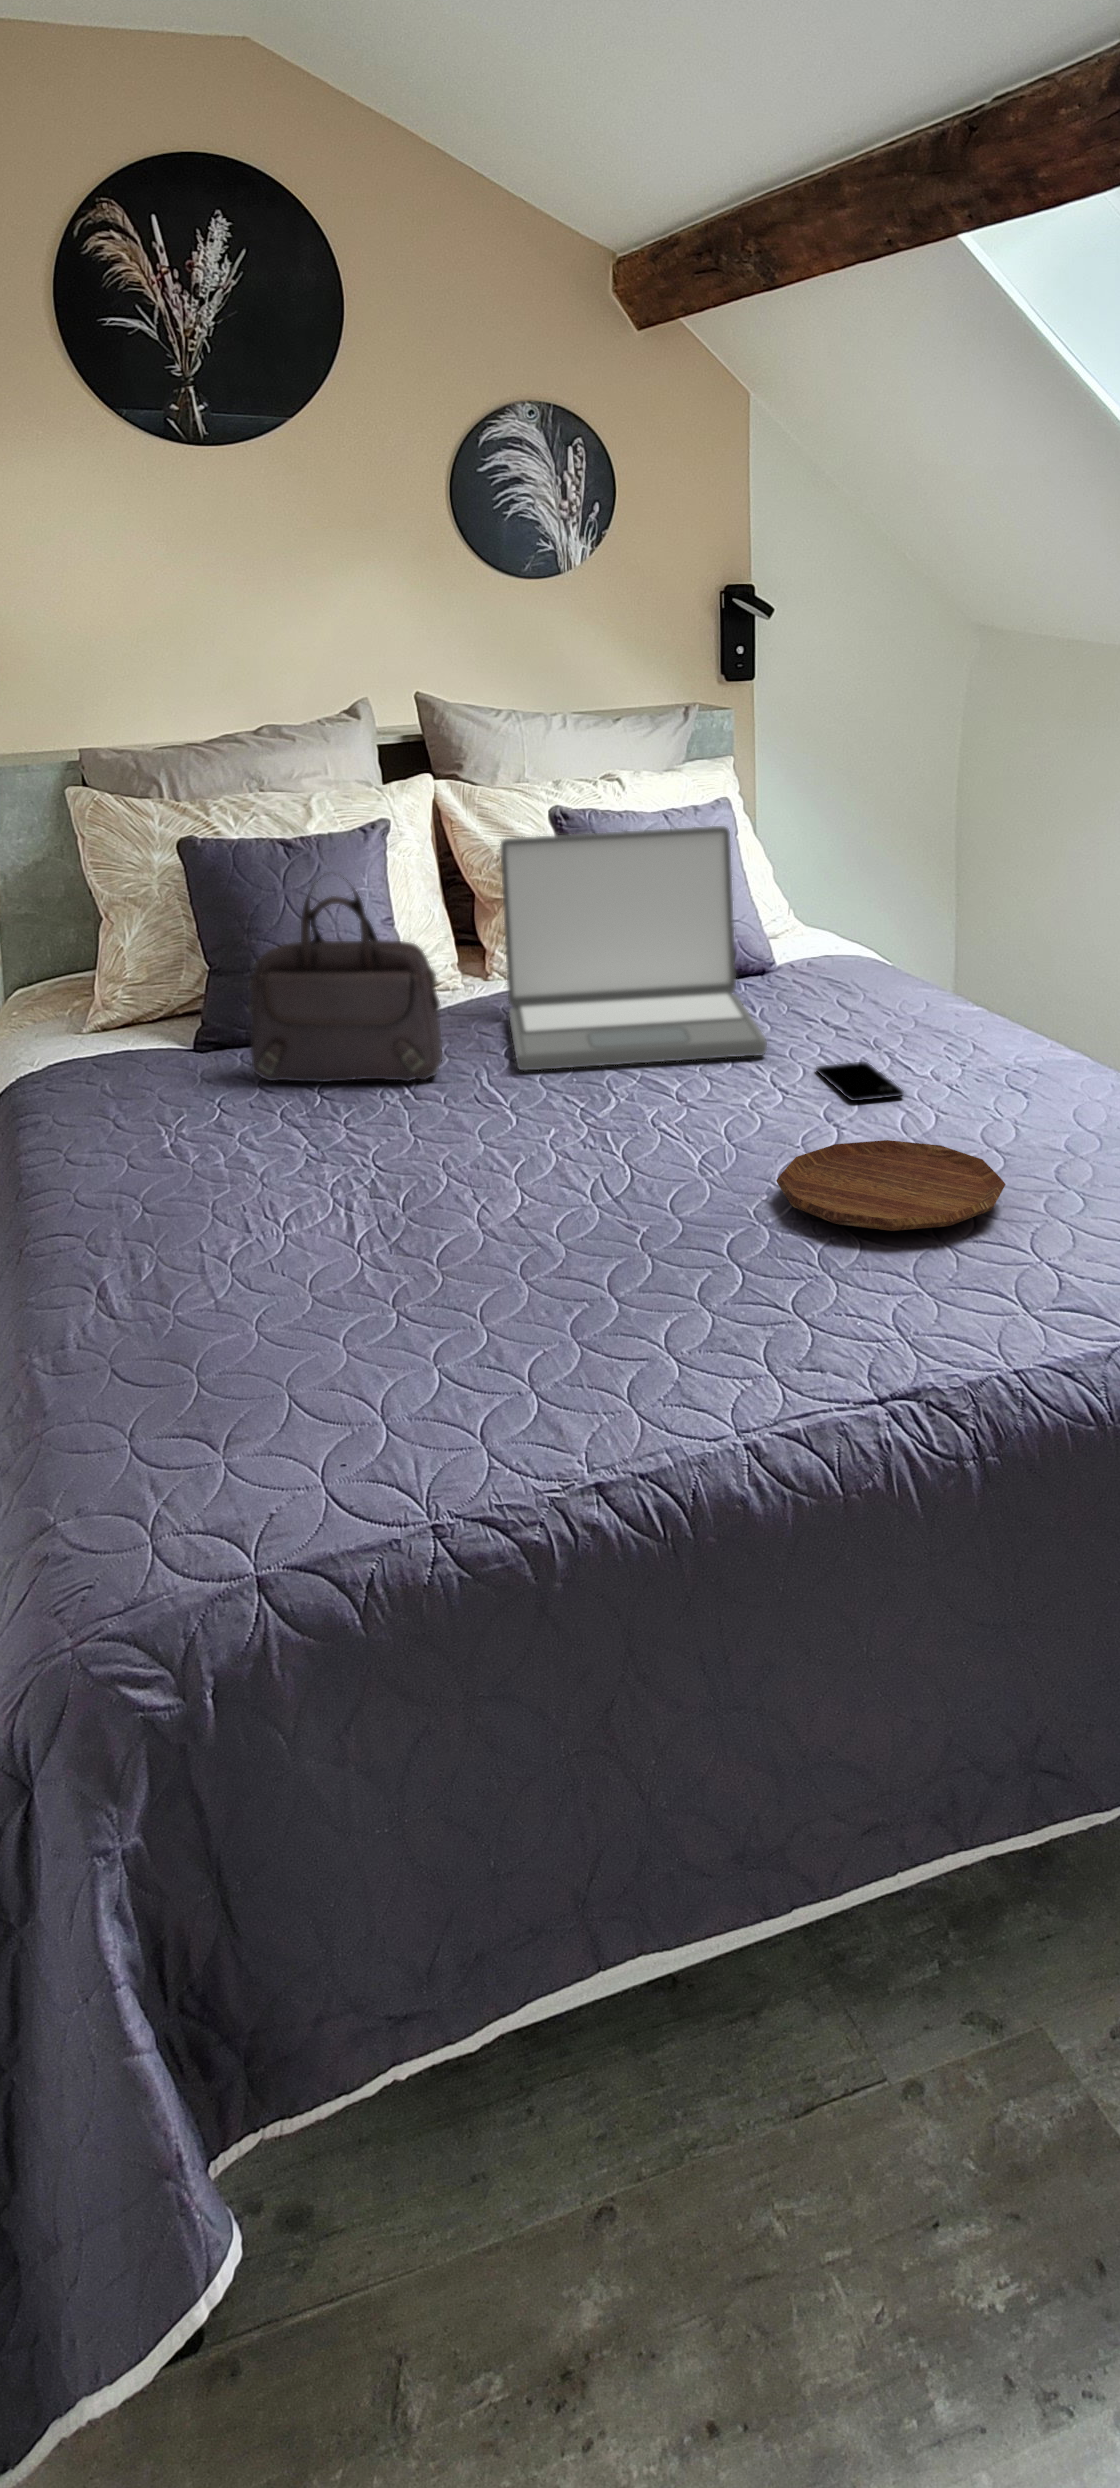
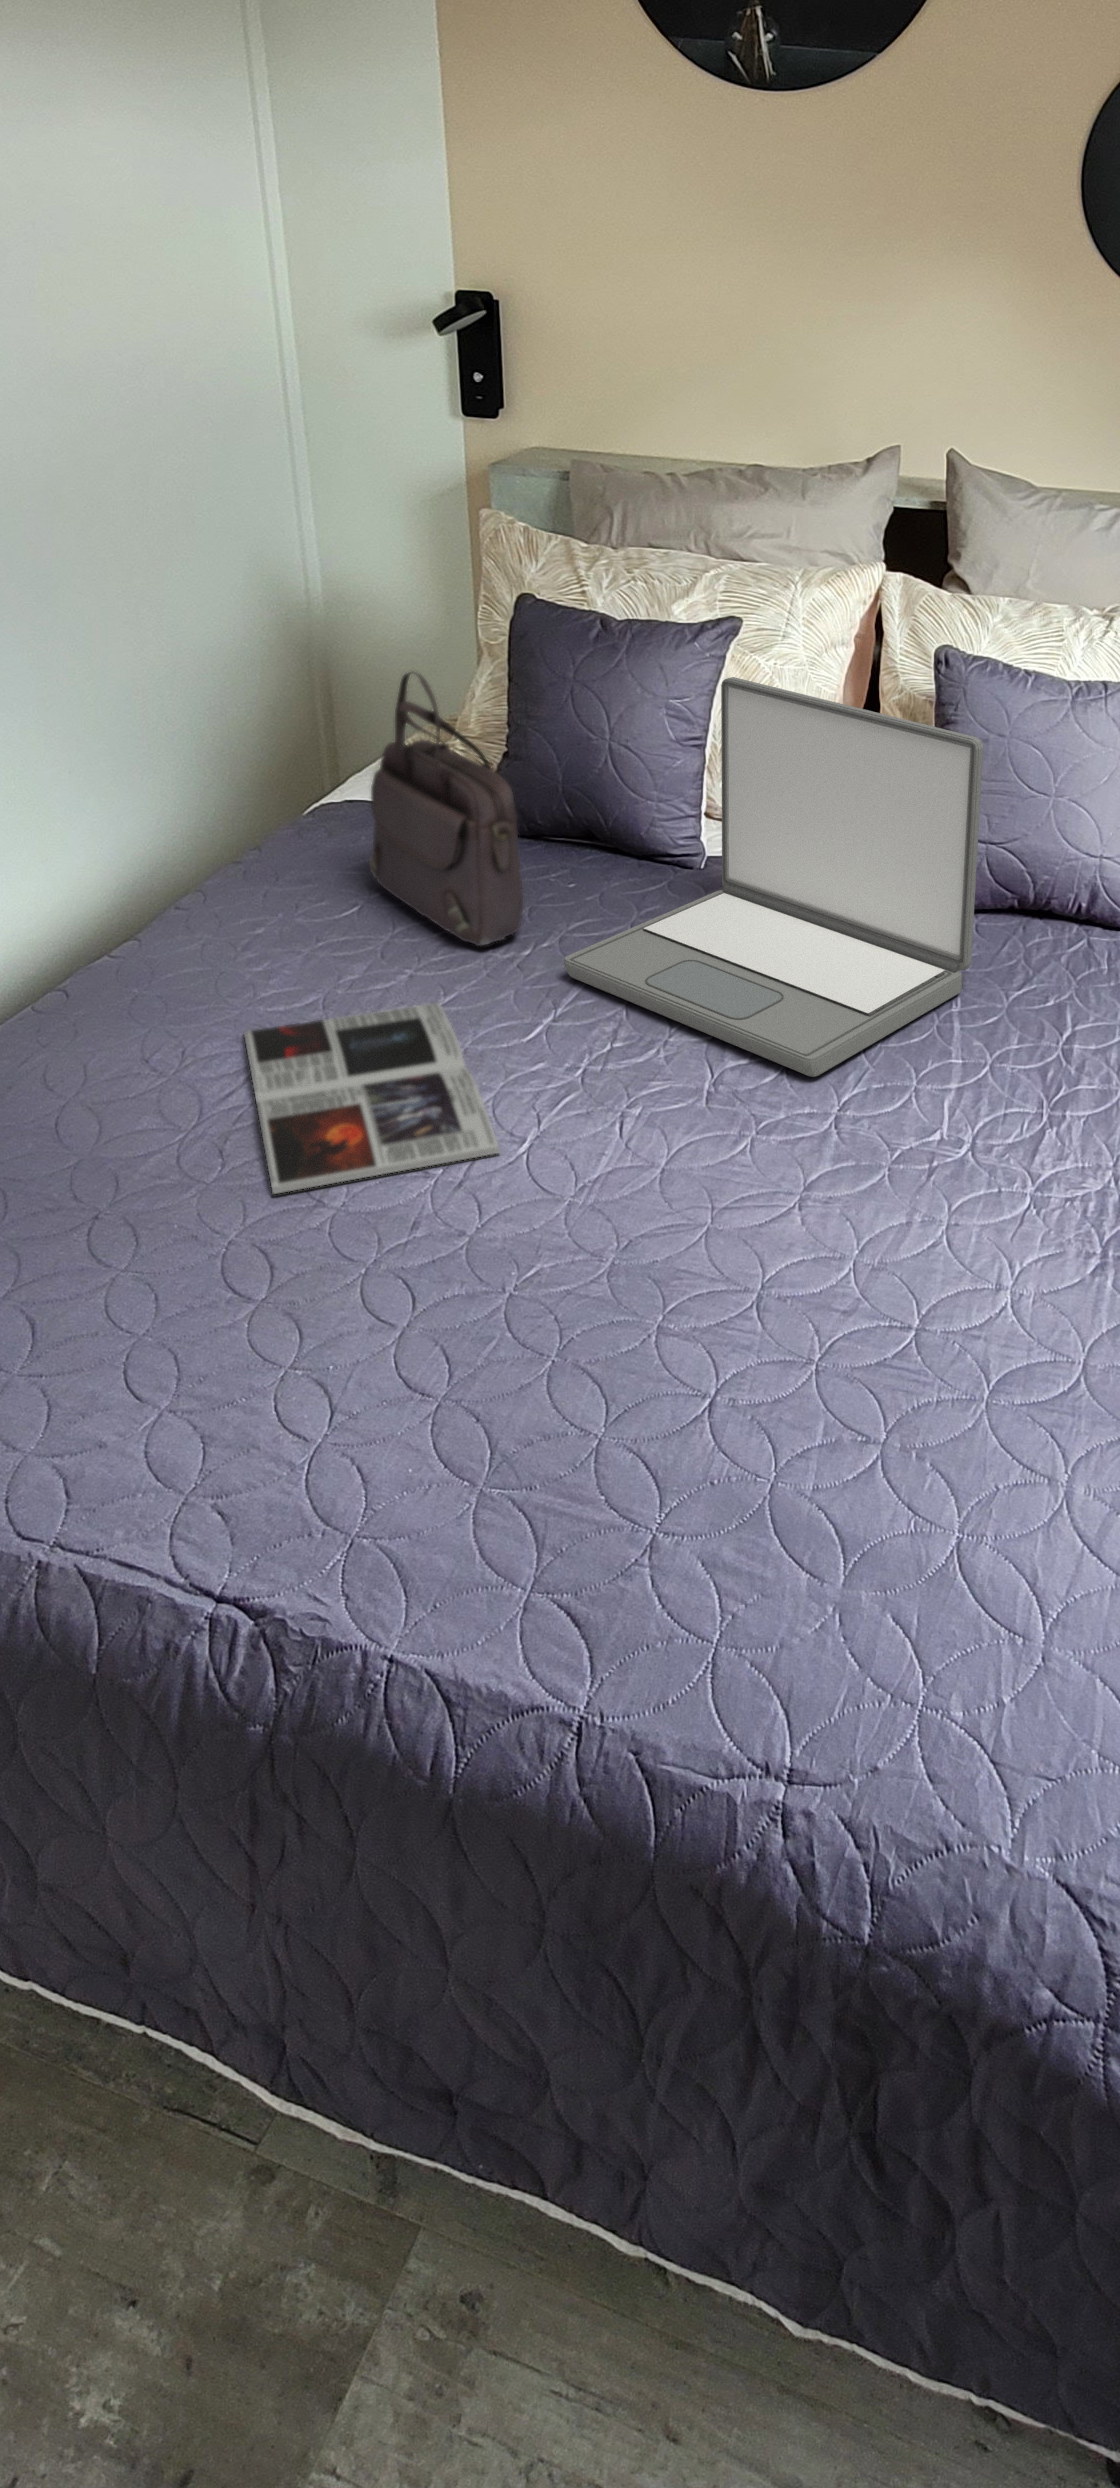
smartphone: present [816,1062,904,1101] -> none [726,1126,882,1226]
magazine: none [404,1102,702,1187] -> present [244,1003,499,1194]
tray: present [776,1140,1006,1231] -> none [210,1251,559,1477]

